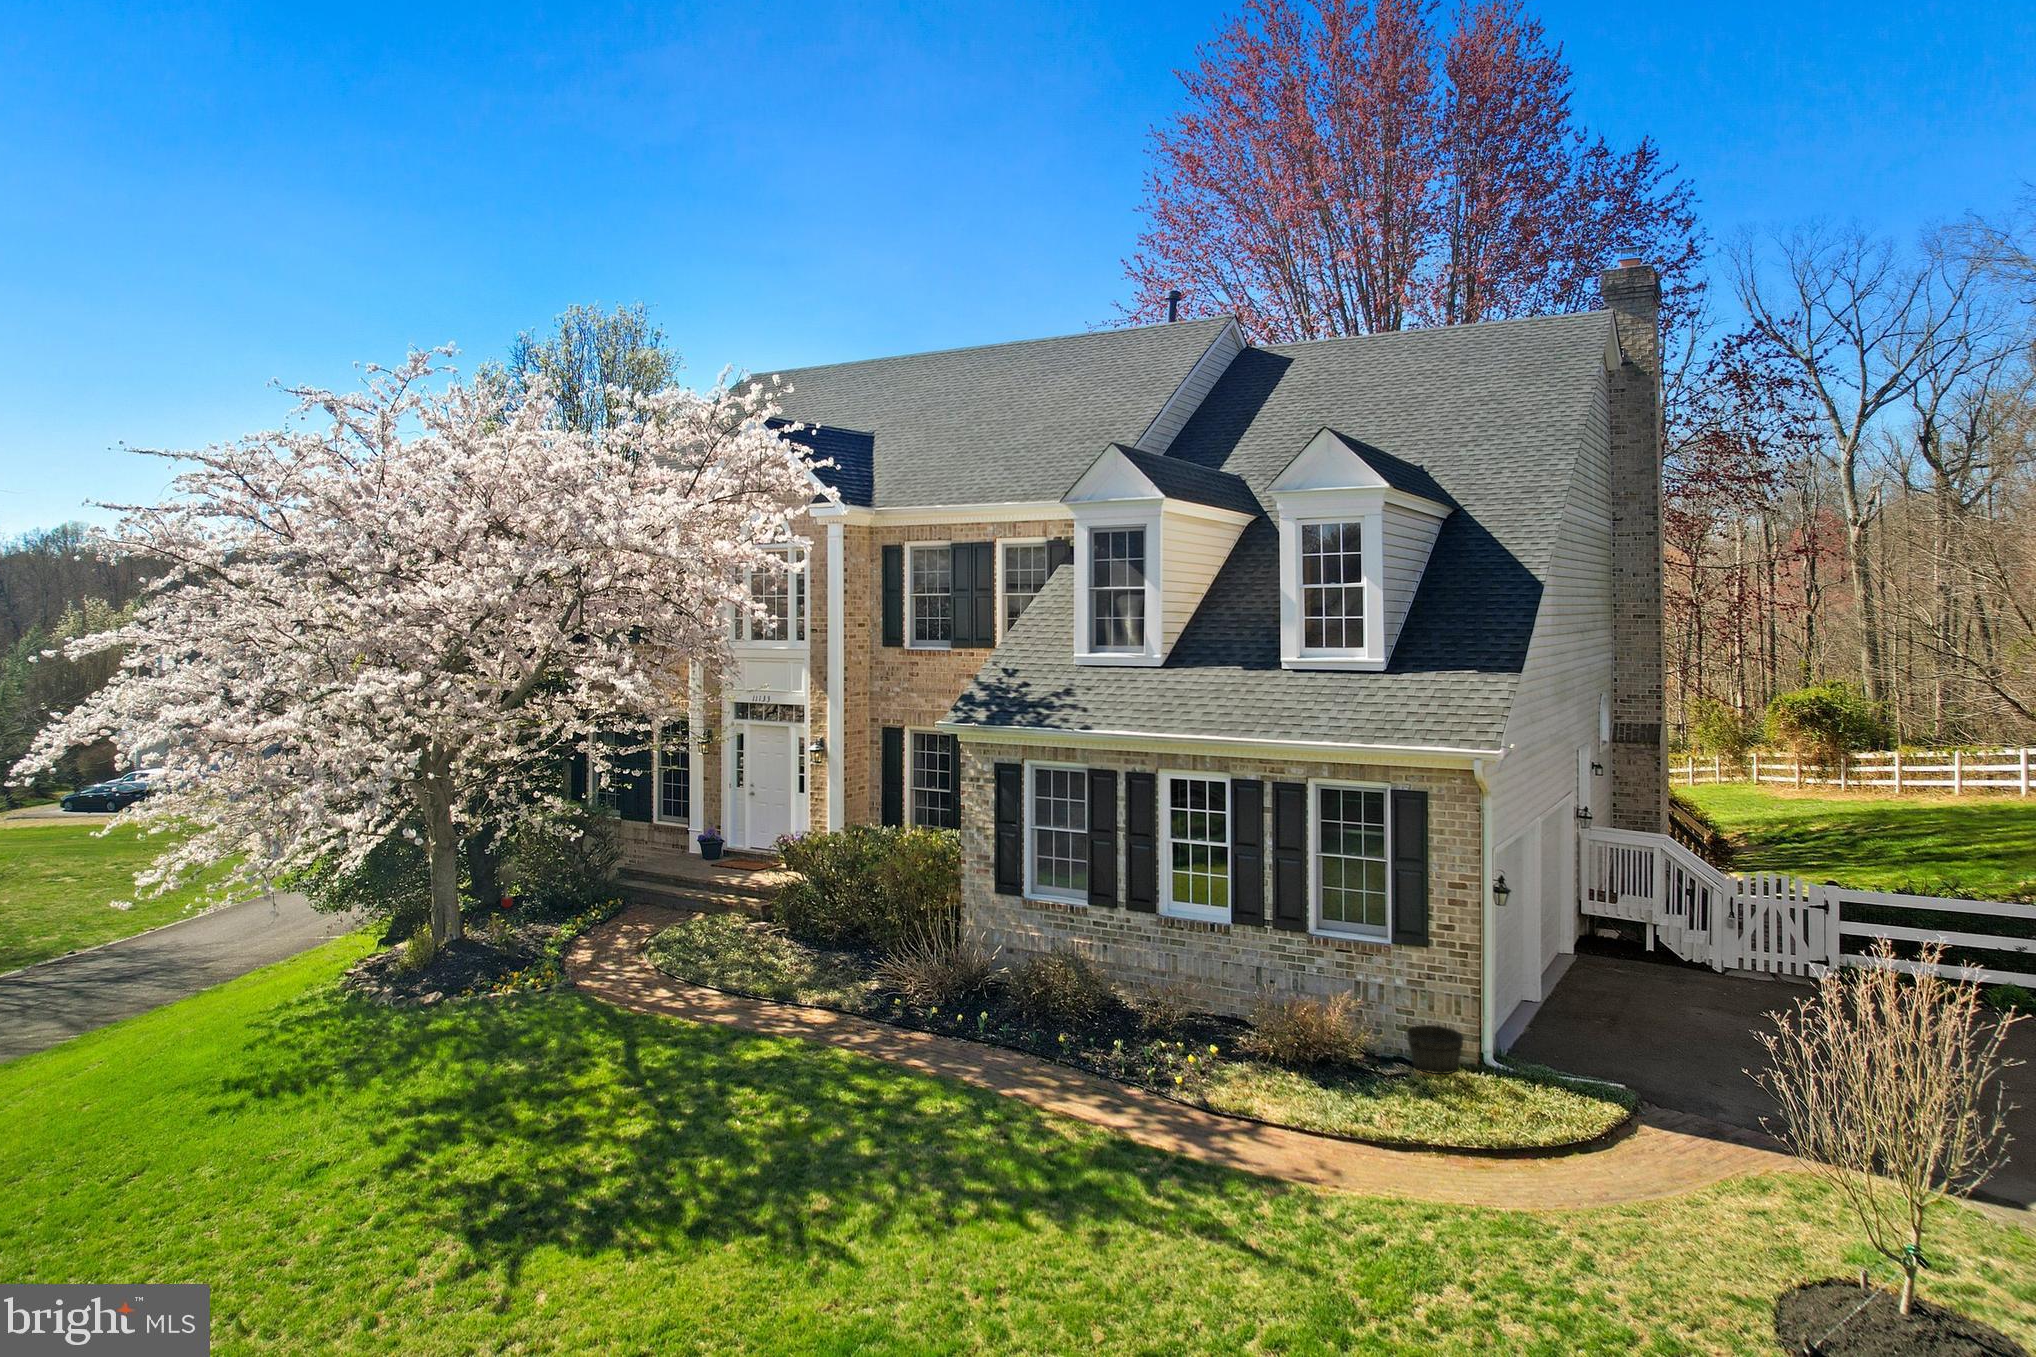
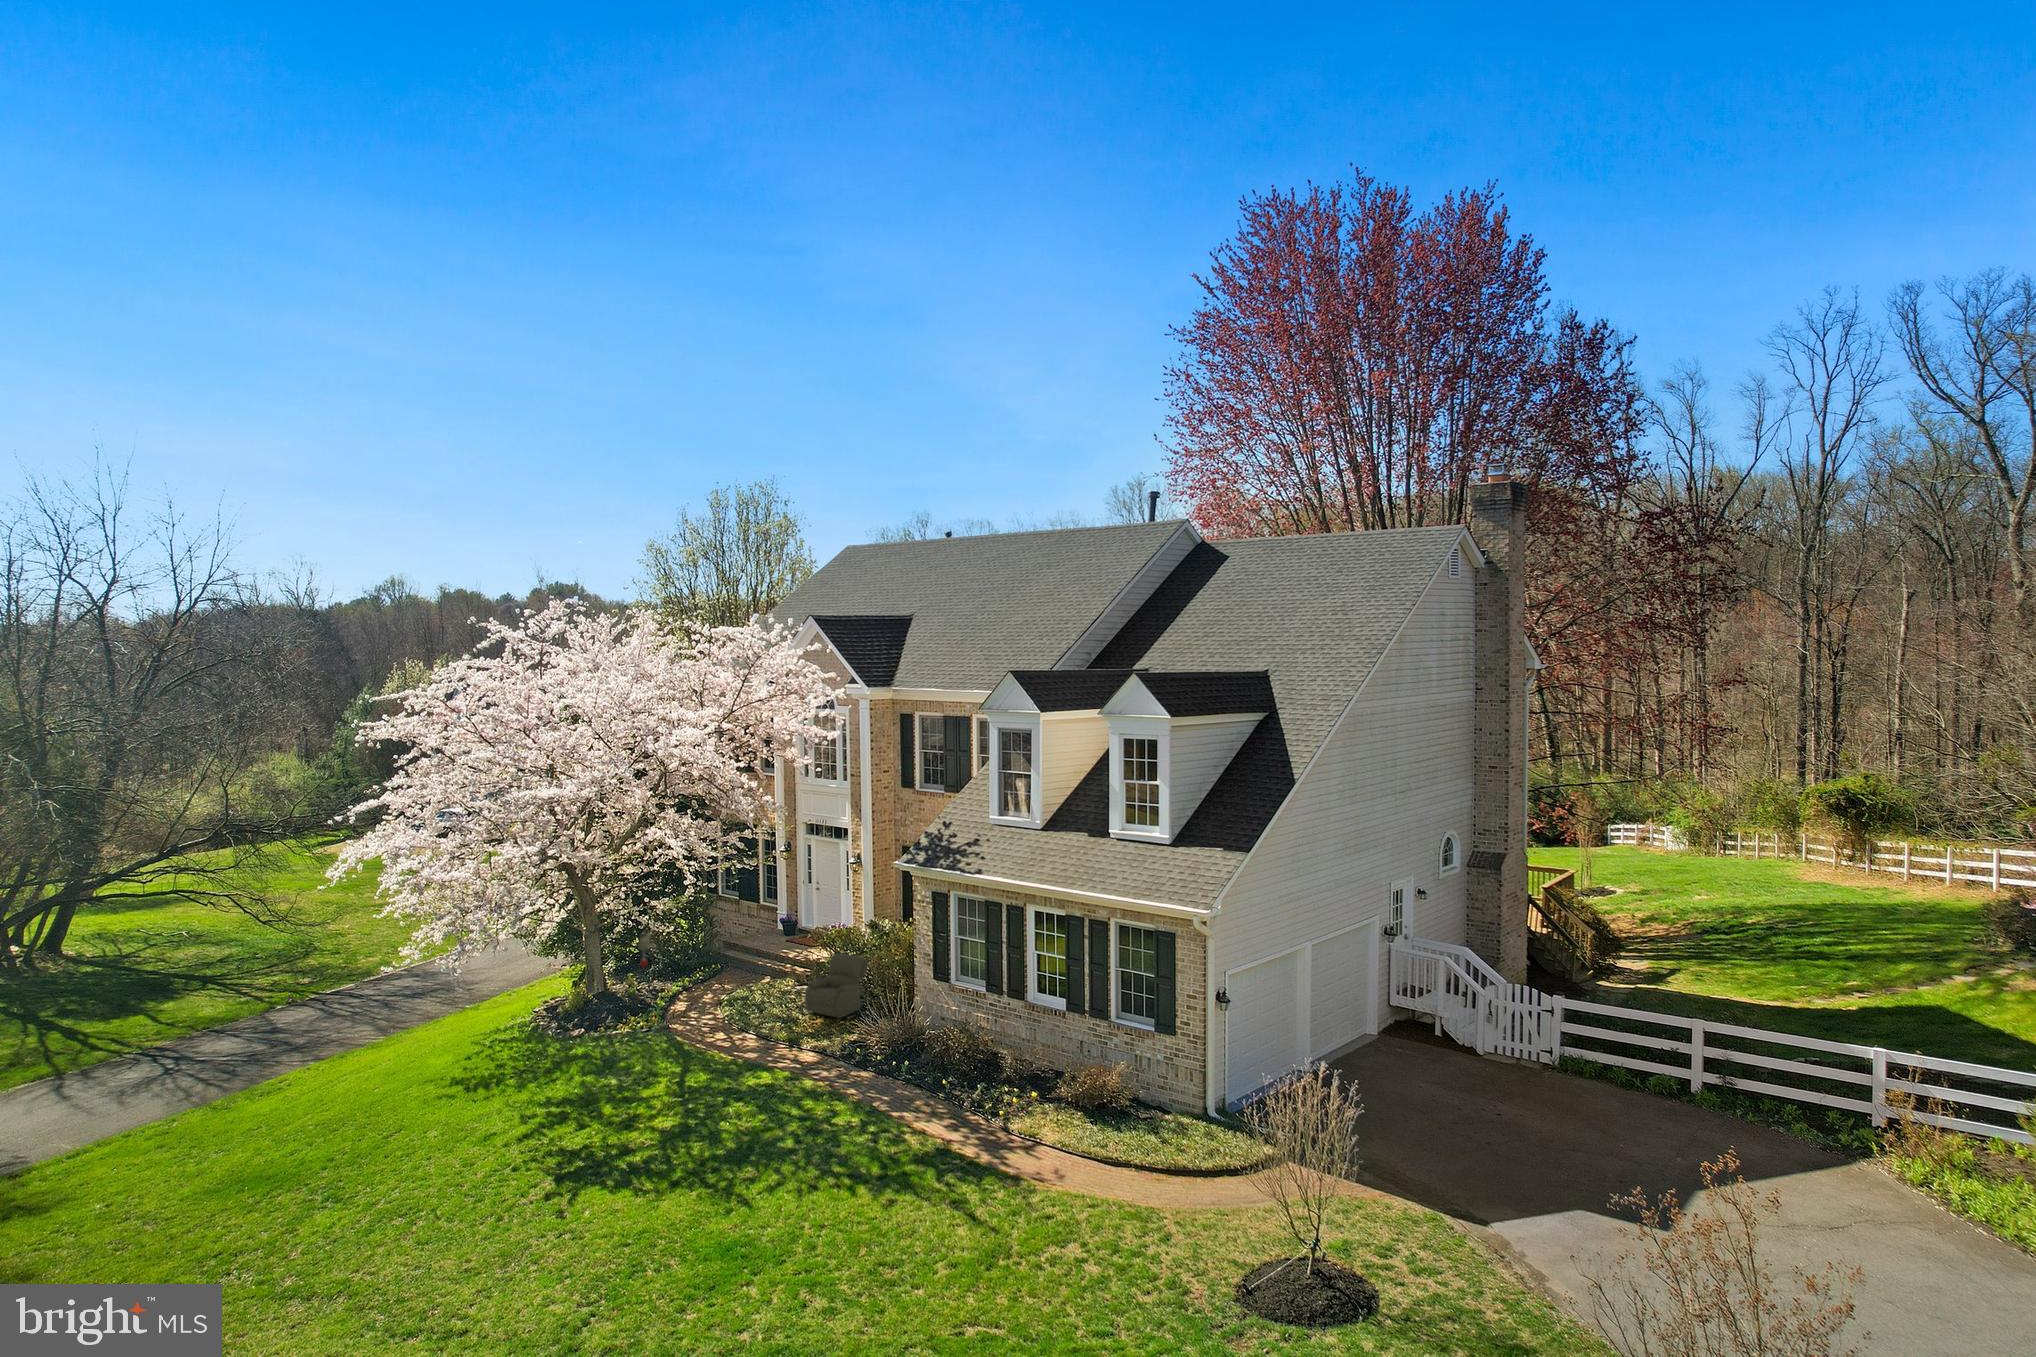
chair: none [784,869,876,961] -> present [804,954,868,1018]
wooden bucket: present [1407,1025,1463,1074] -> none [1154,1084,1188,1120]

